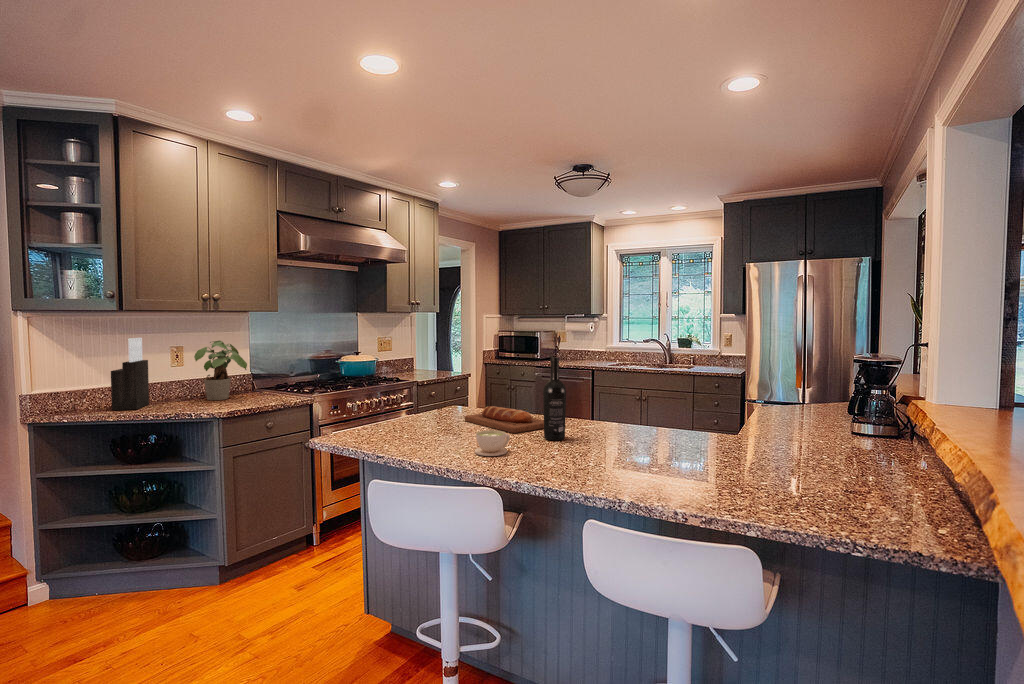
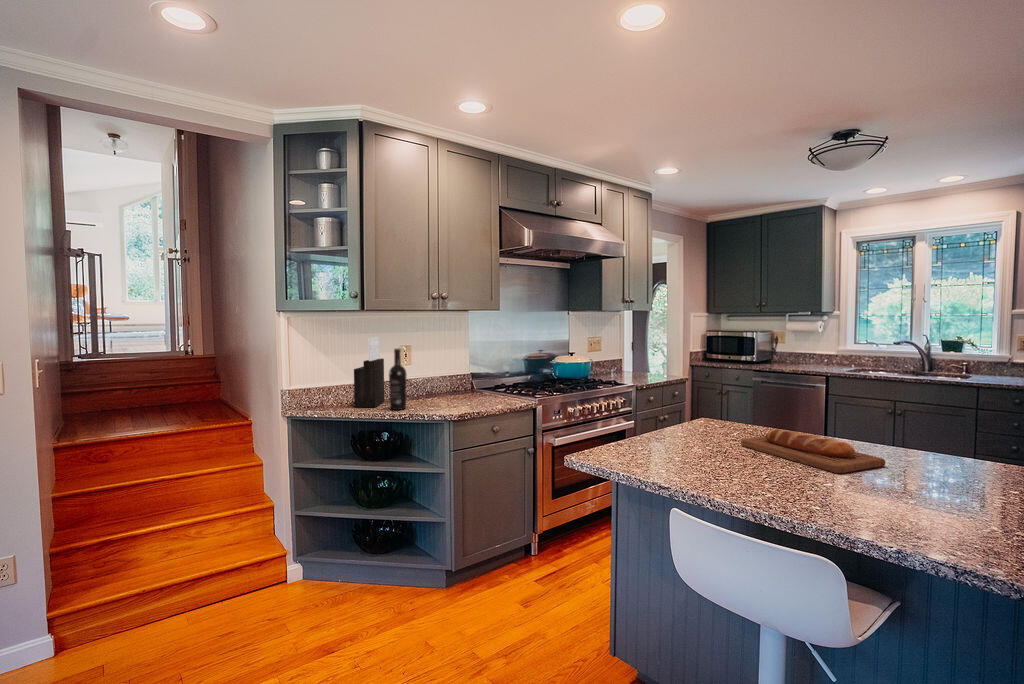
potted plant: present [194,341,247,400] -> none [424,340,472,400]
wine bottle: present [543,357,566,440] -> present [389,348,407,410]
coffee cup: present [475,430,510,456] -> none [814,476,871,519]

